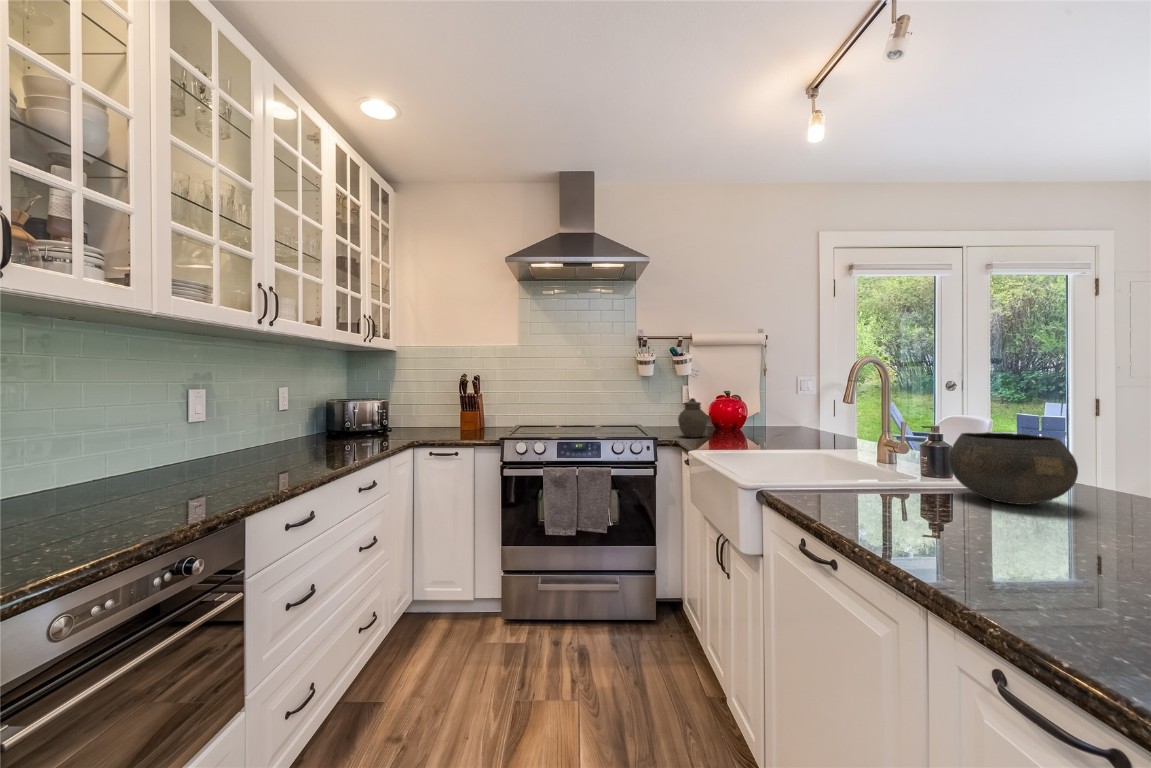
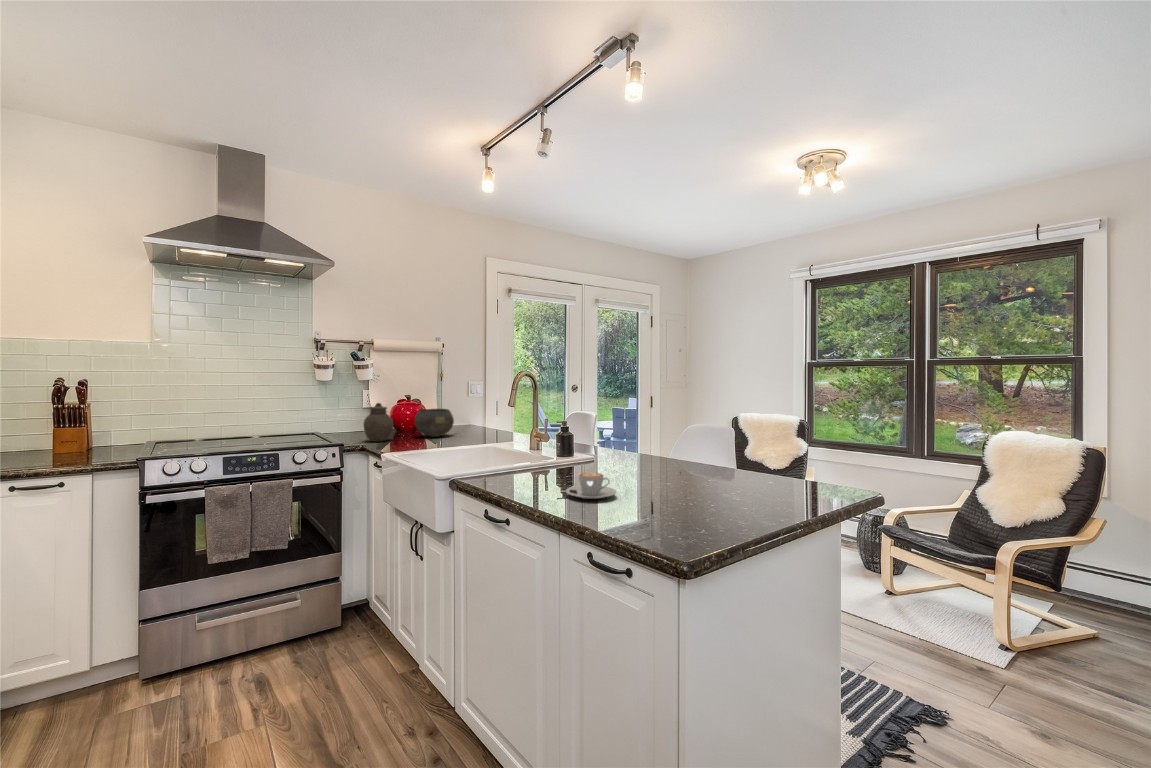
bowl: present [948,432,1078,505] -> present [415,409,454,437]
coffee cup: none [953,514,1088,573] -> present [565,473,616,499]

